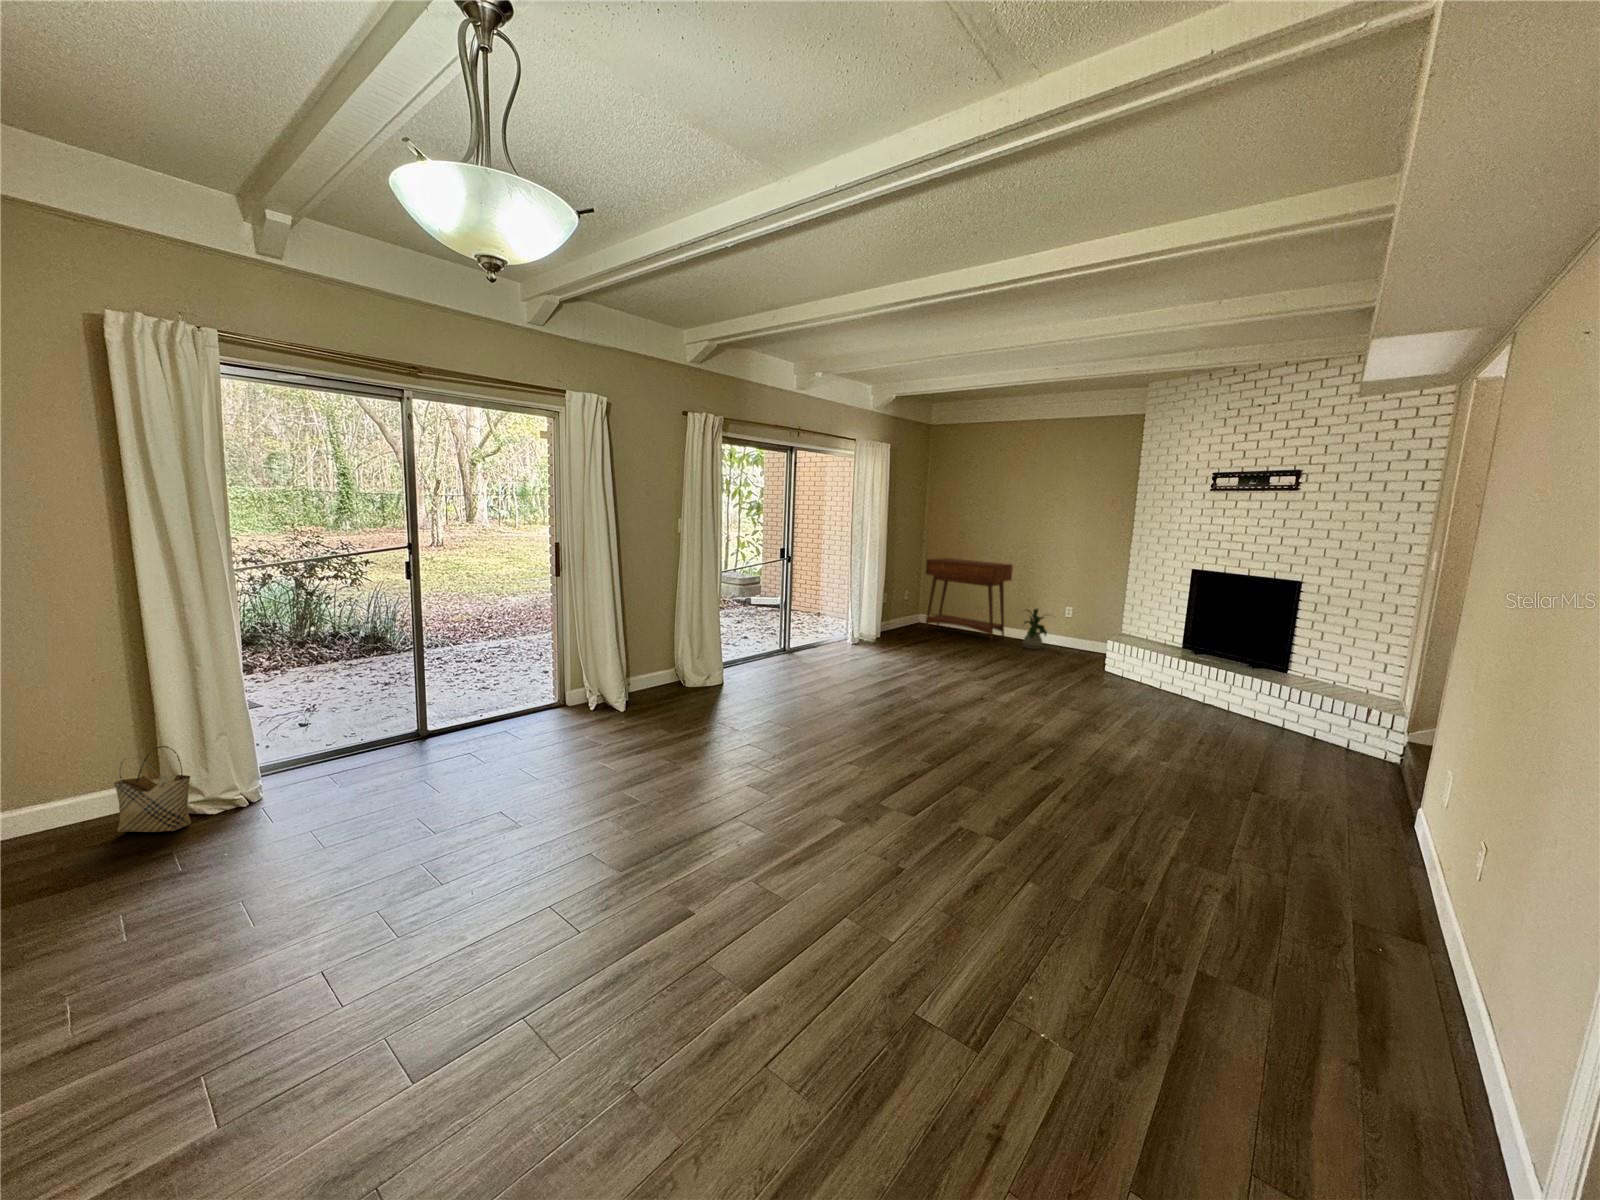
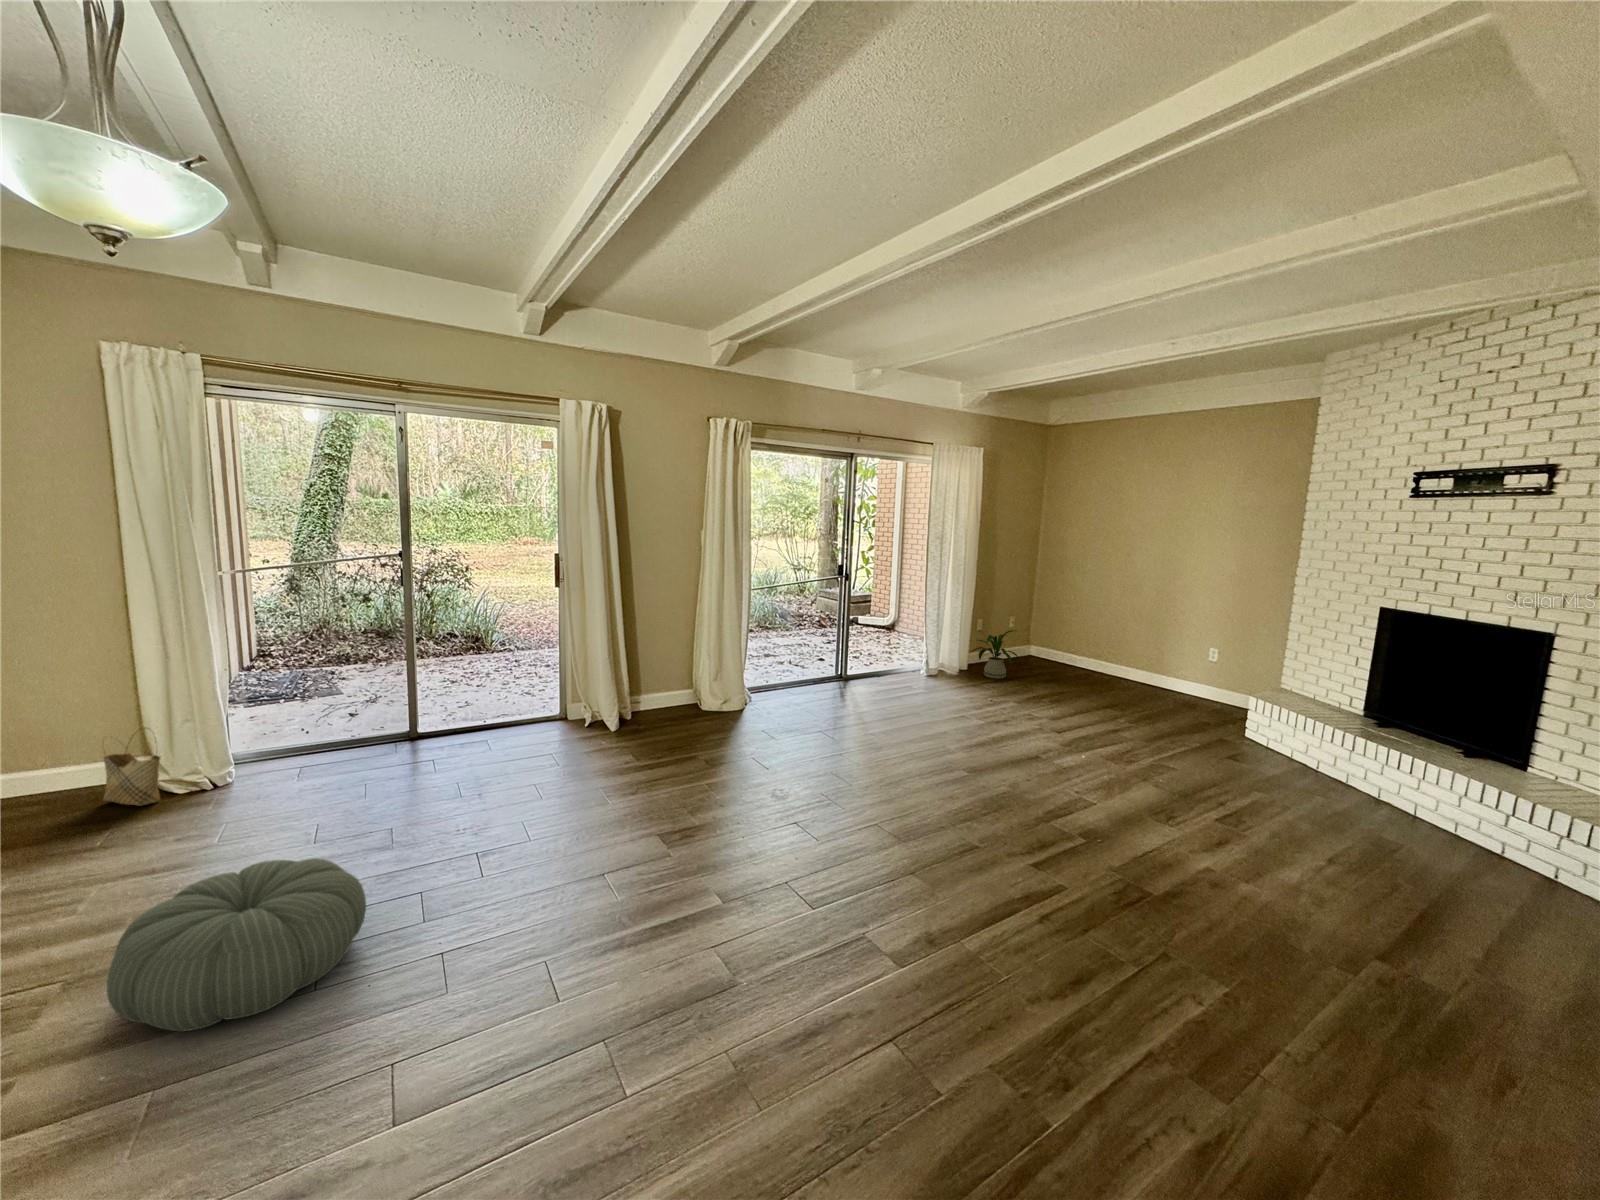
console table: present [925,558,1013,642] -> none [1029,580,1142,688]
house plant: present [1023,609,1047,649] -> present [970,630,1019,679]
pouf: none [370,834,578,995] -> present [107,858,366,1031]

